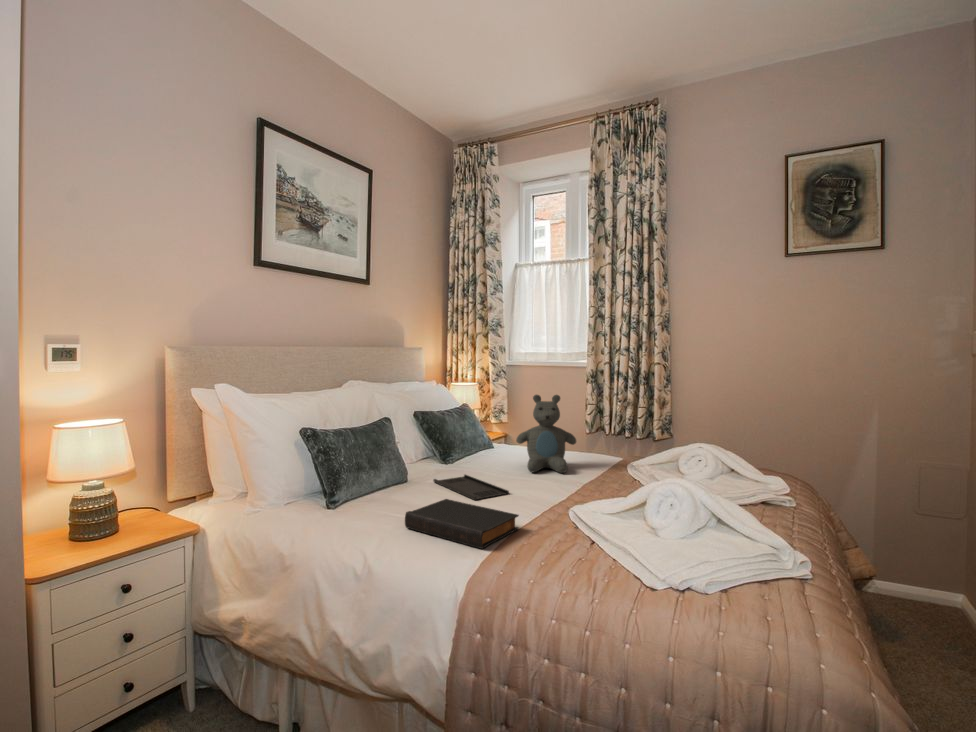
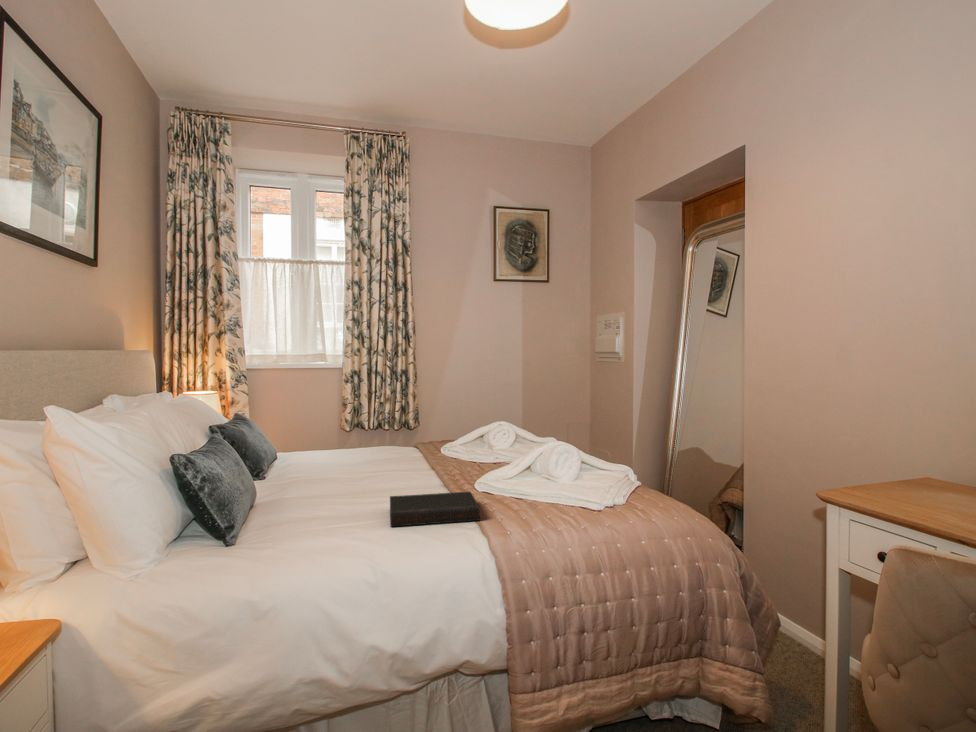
teddy bear: present [516,395,576,473] -> none [349,394,407,468]
tray: present [433,475,509,500] -> none [311,481,401,496]

